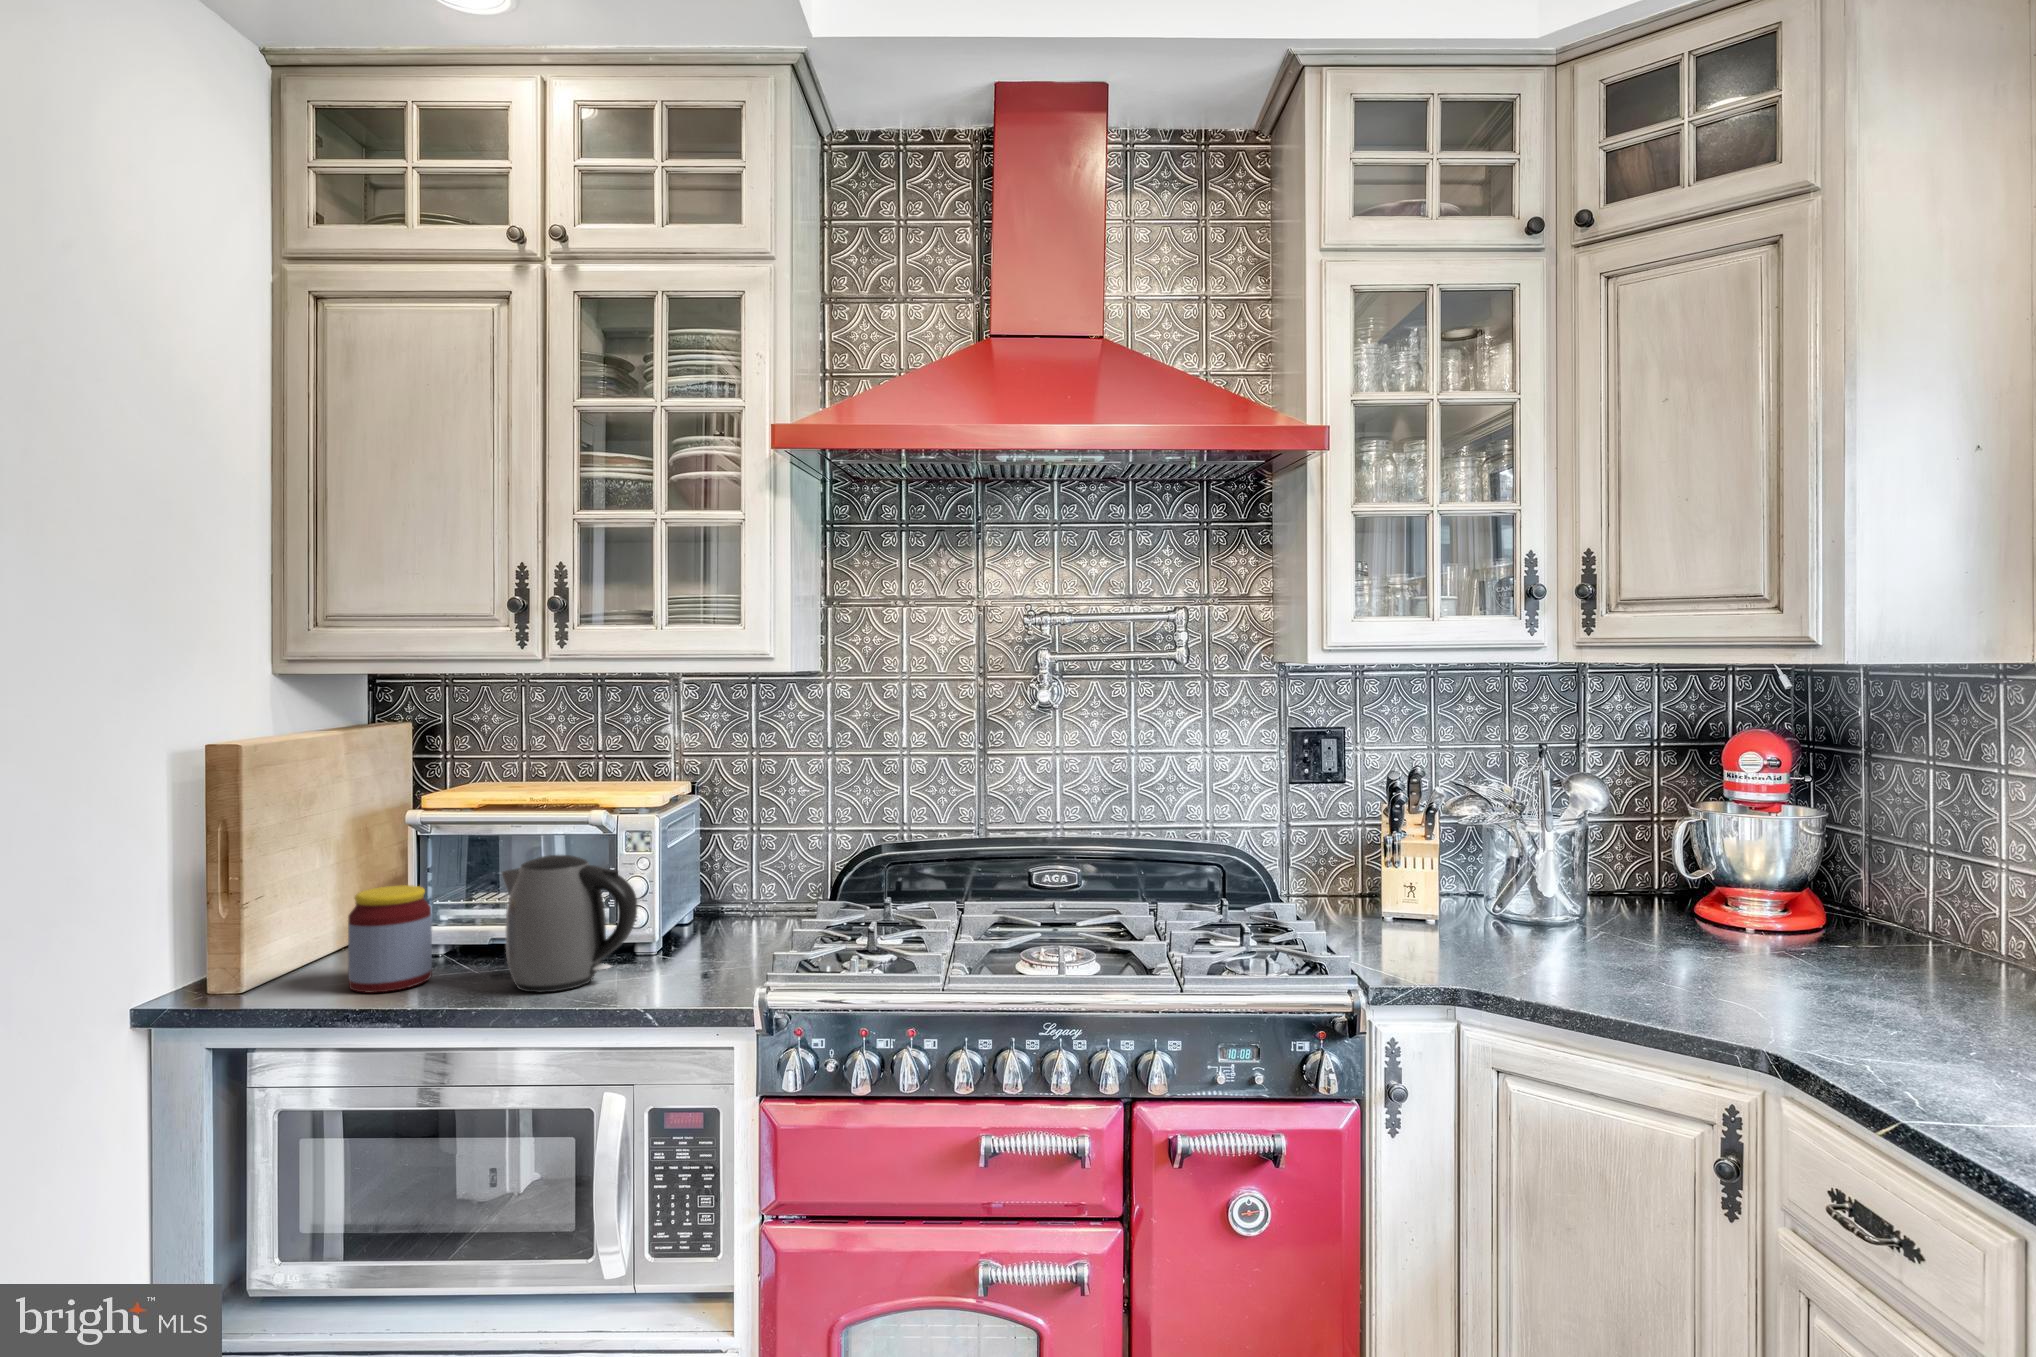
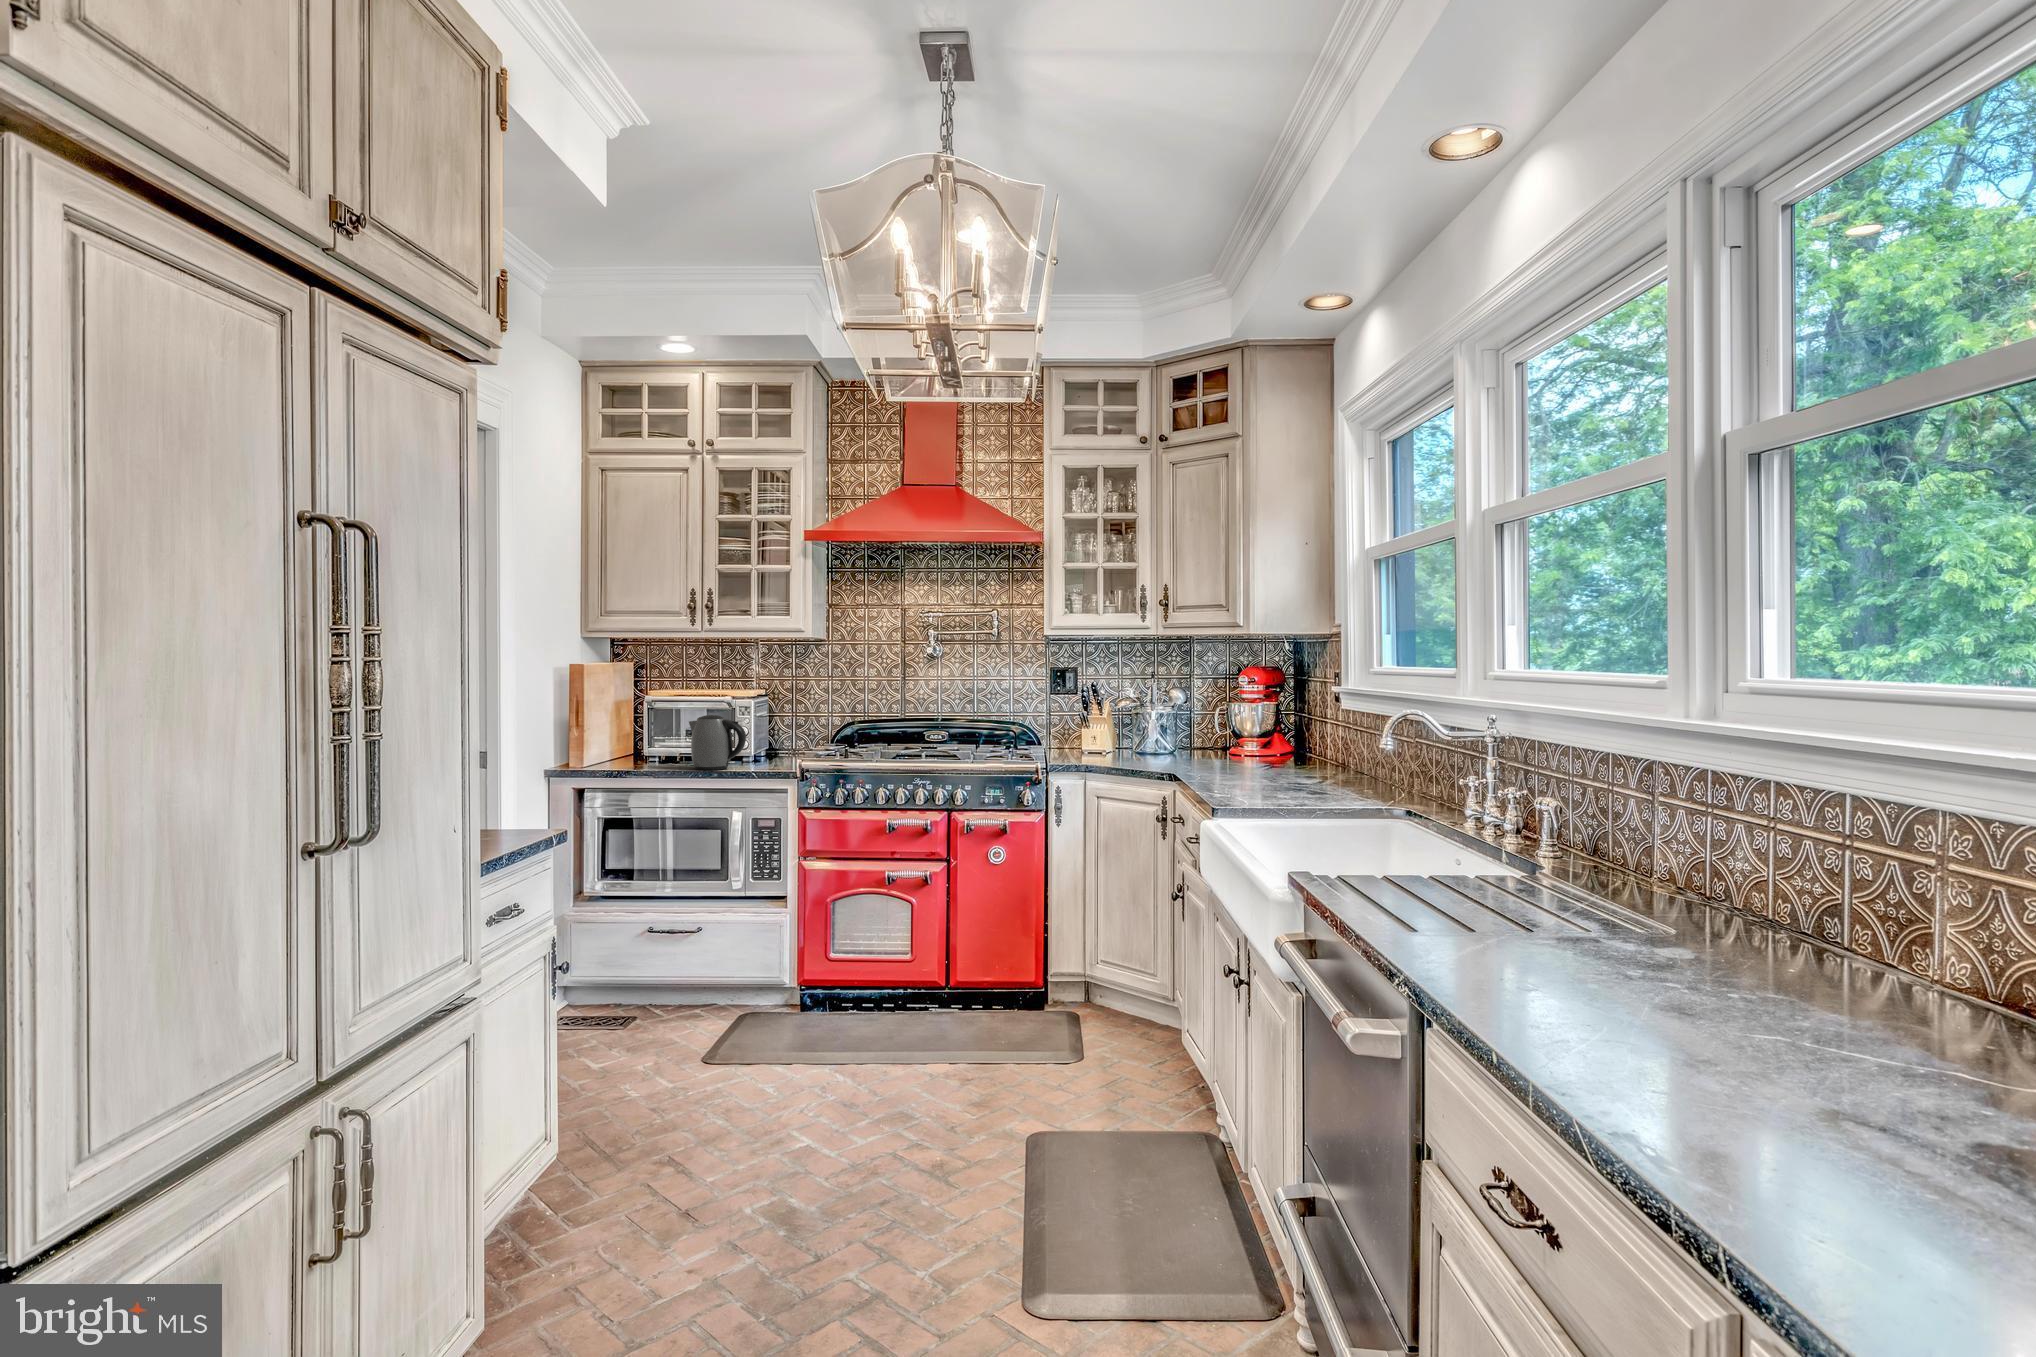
jar: present [348,885,432,992] -> none [626,728,659,769]

